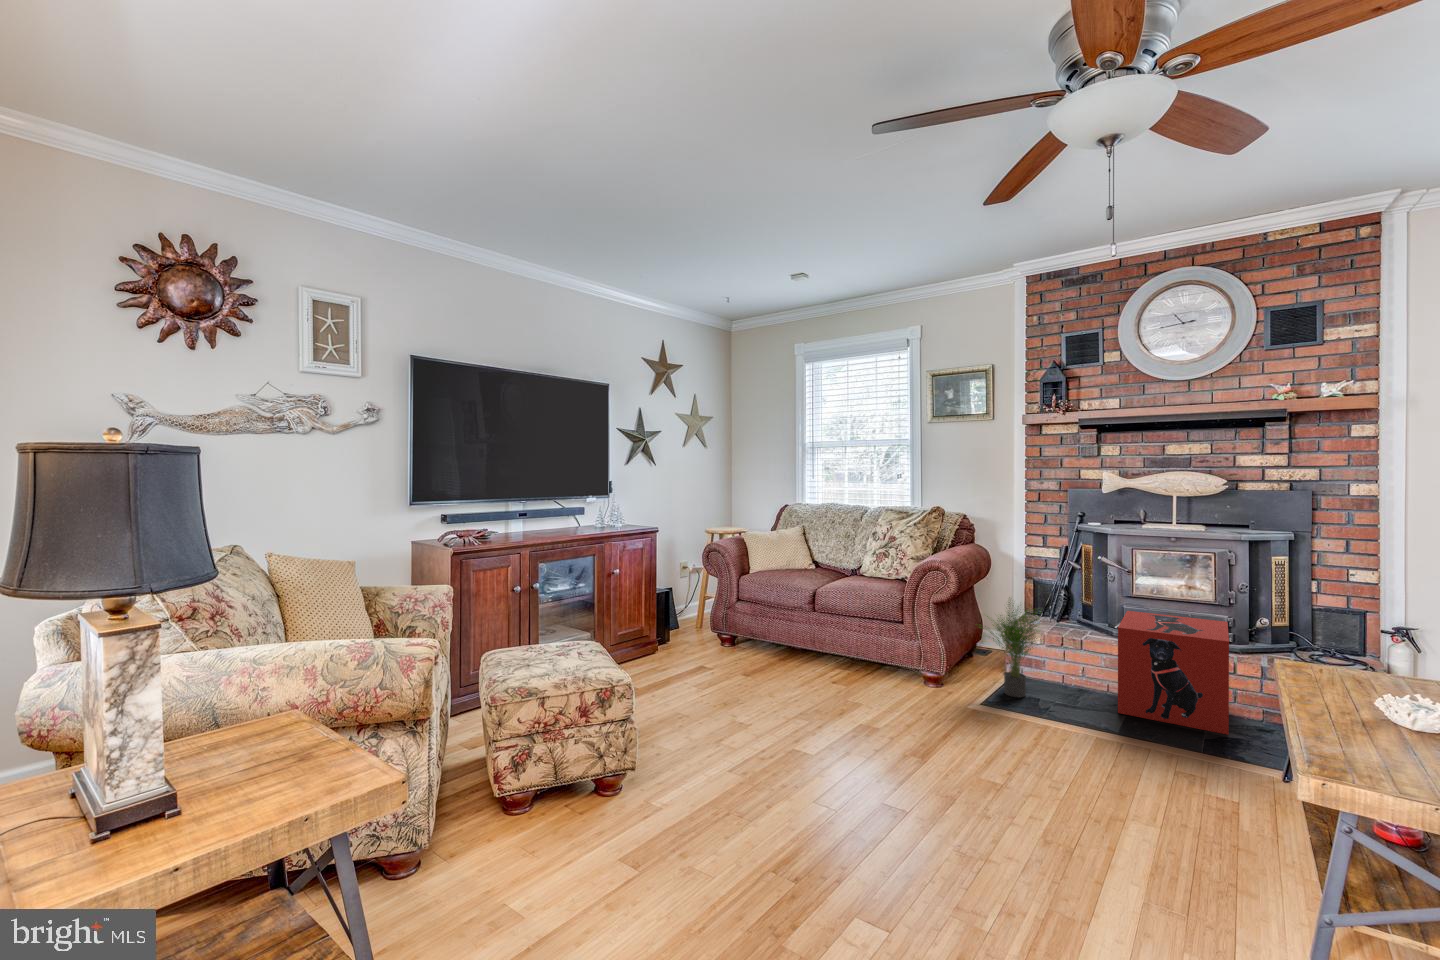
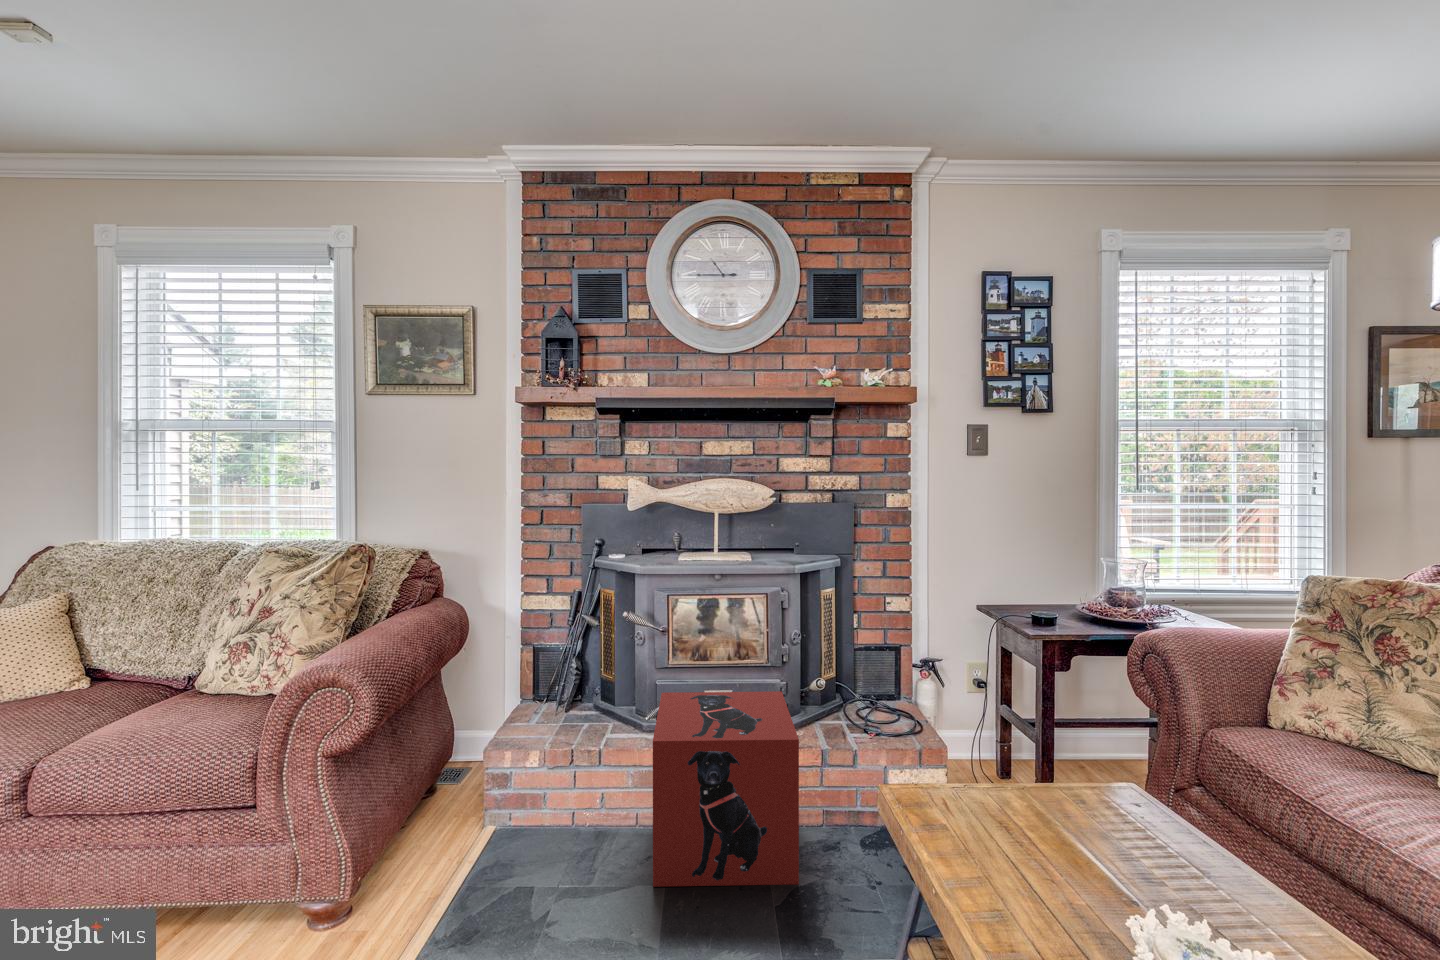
potted plant: present [983,602,1039,697] -> none [413,705,546,904]

